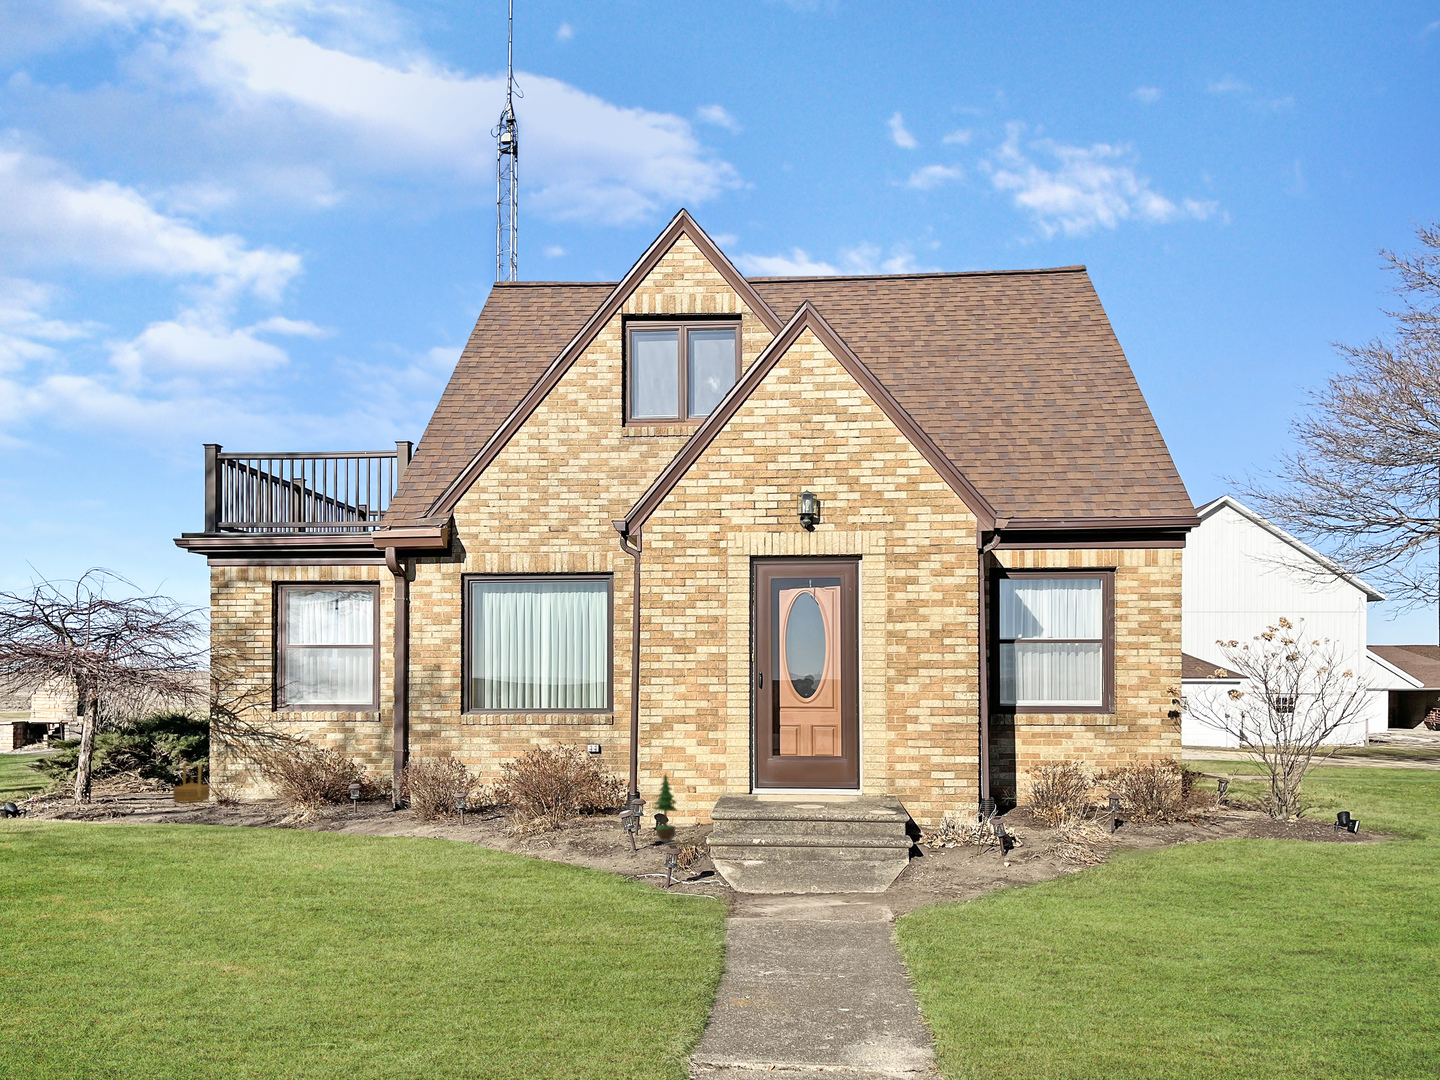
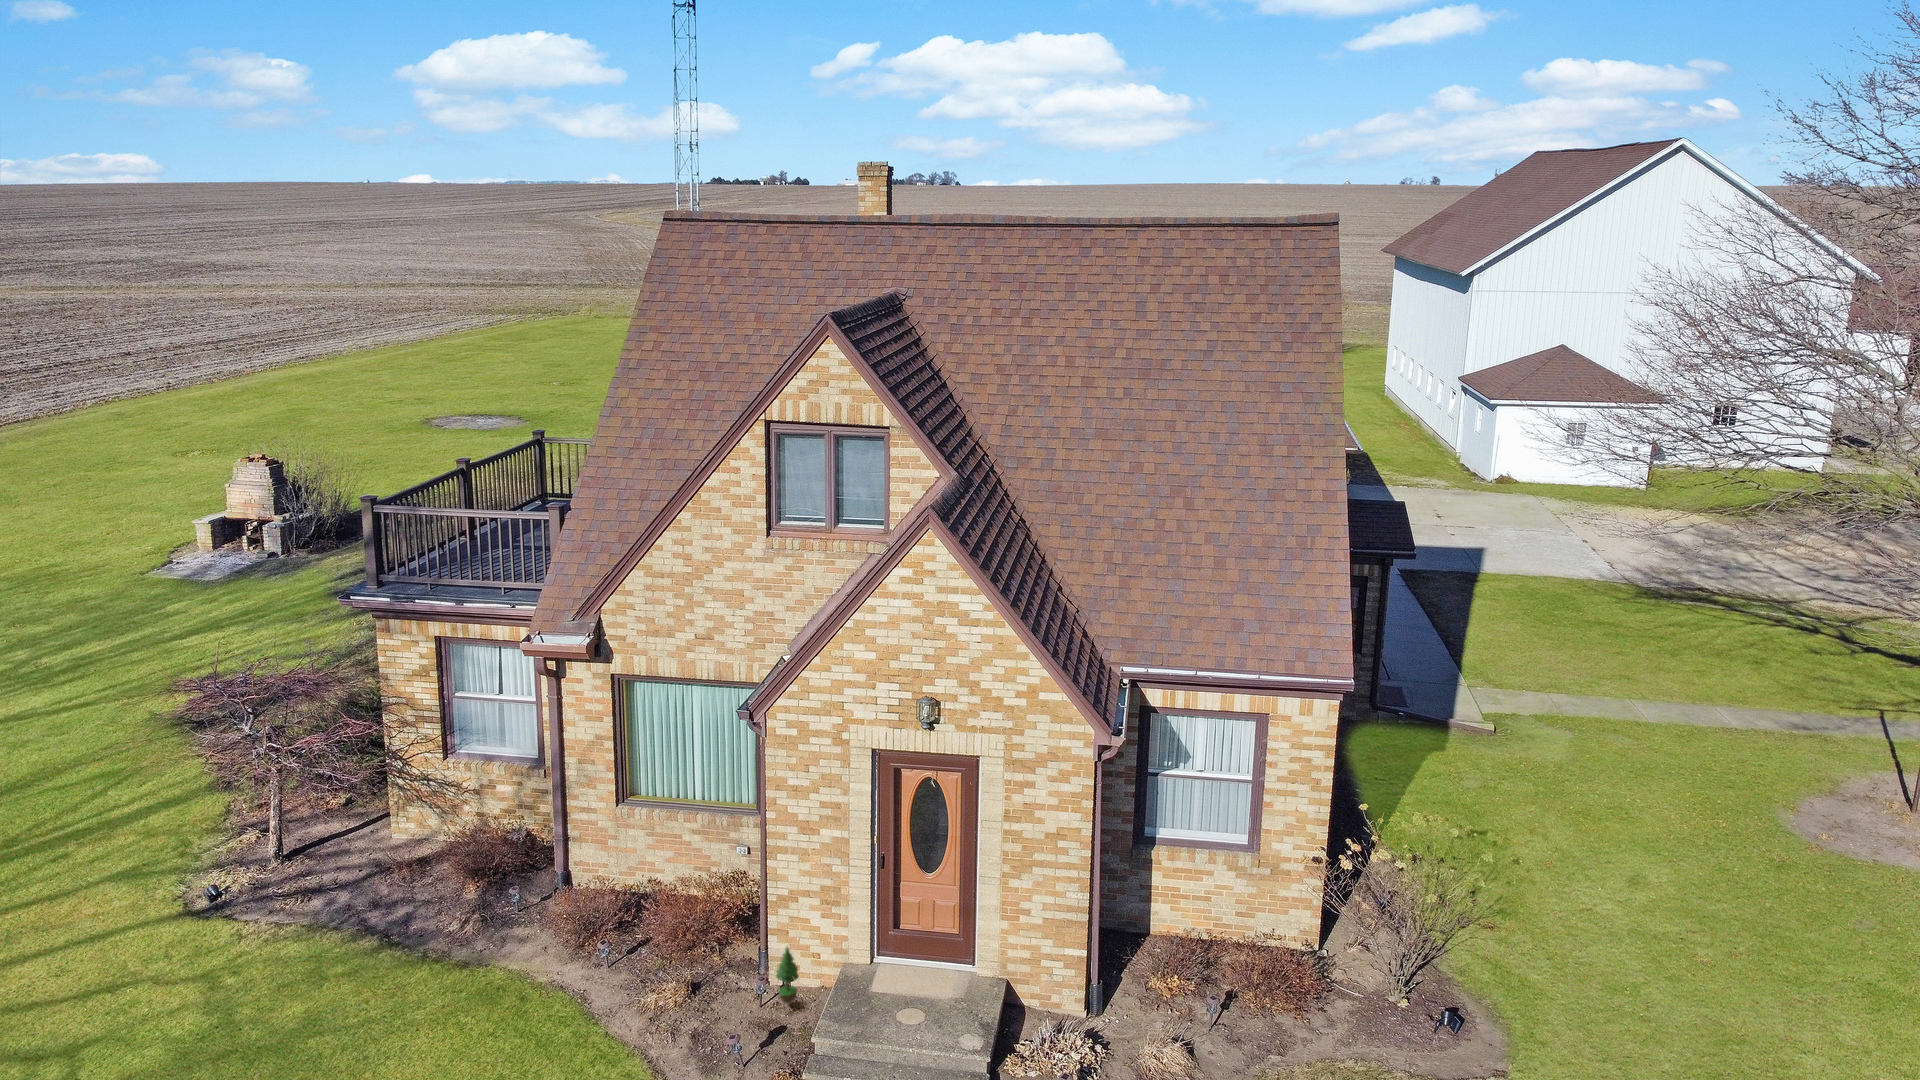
woven basket: present [173,762,210,803] -> none [362,804,397,848]

